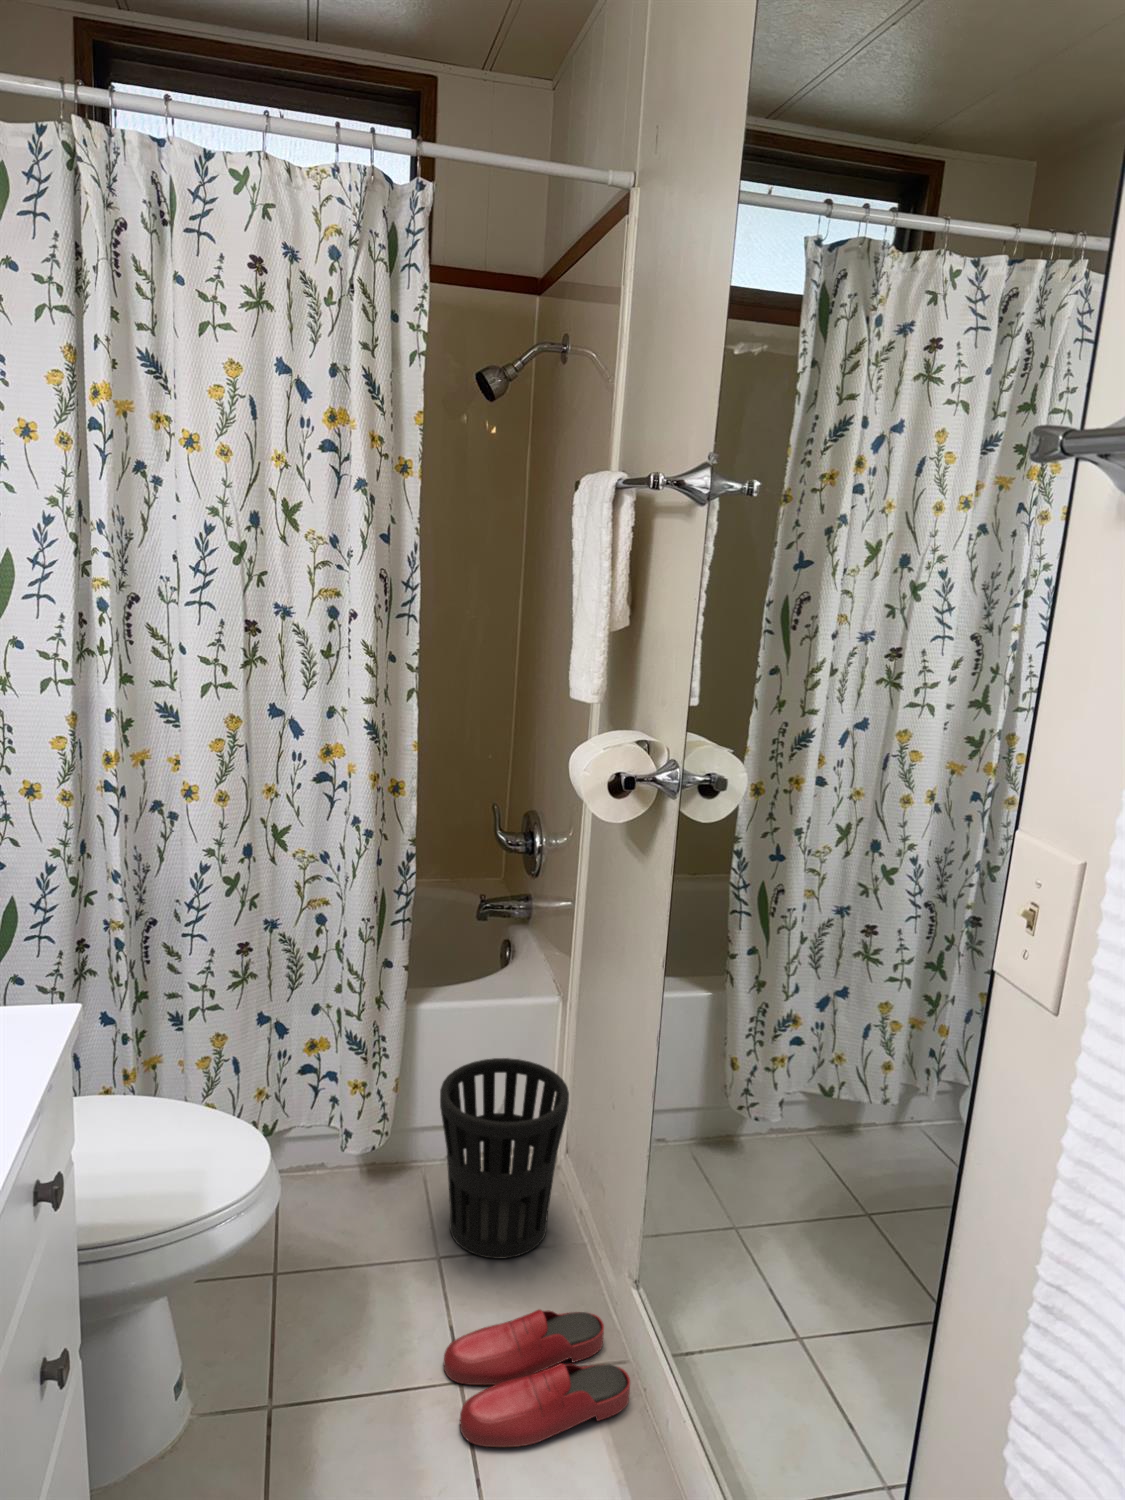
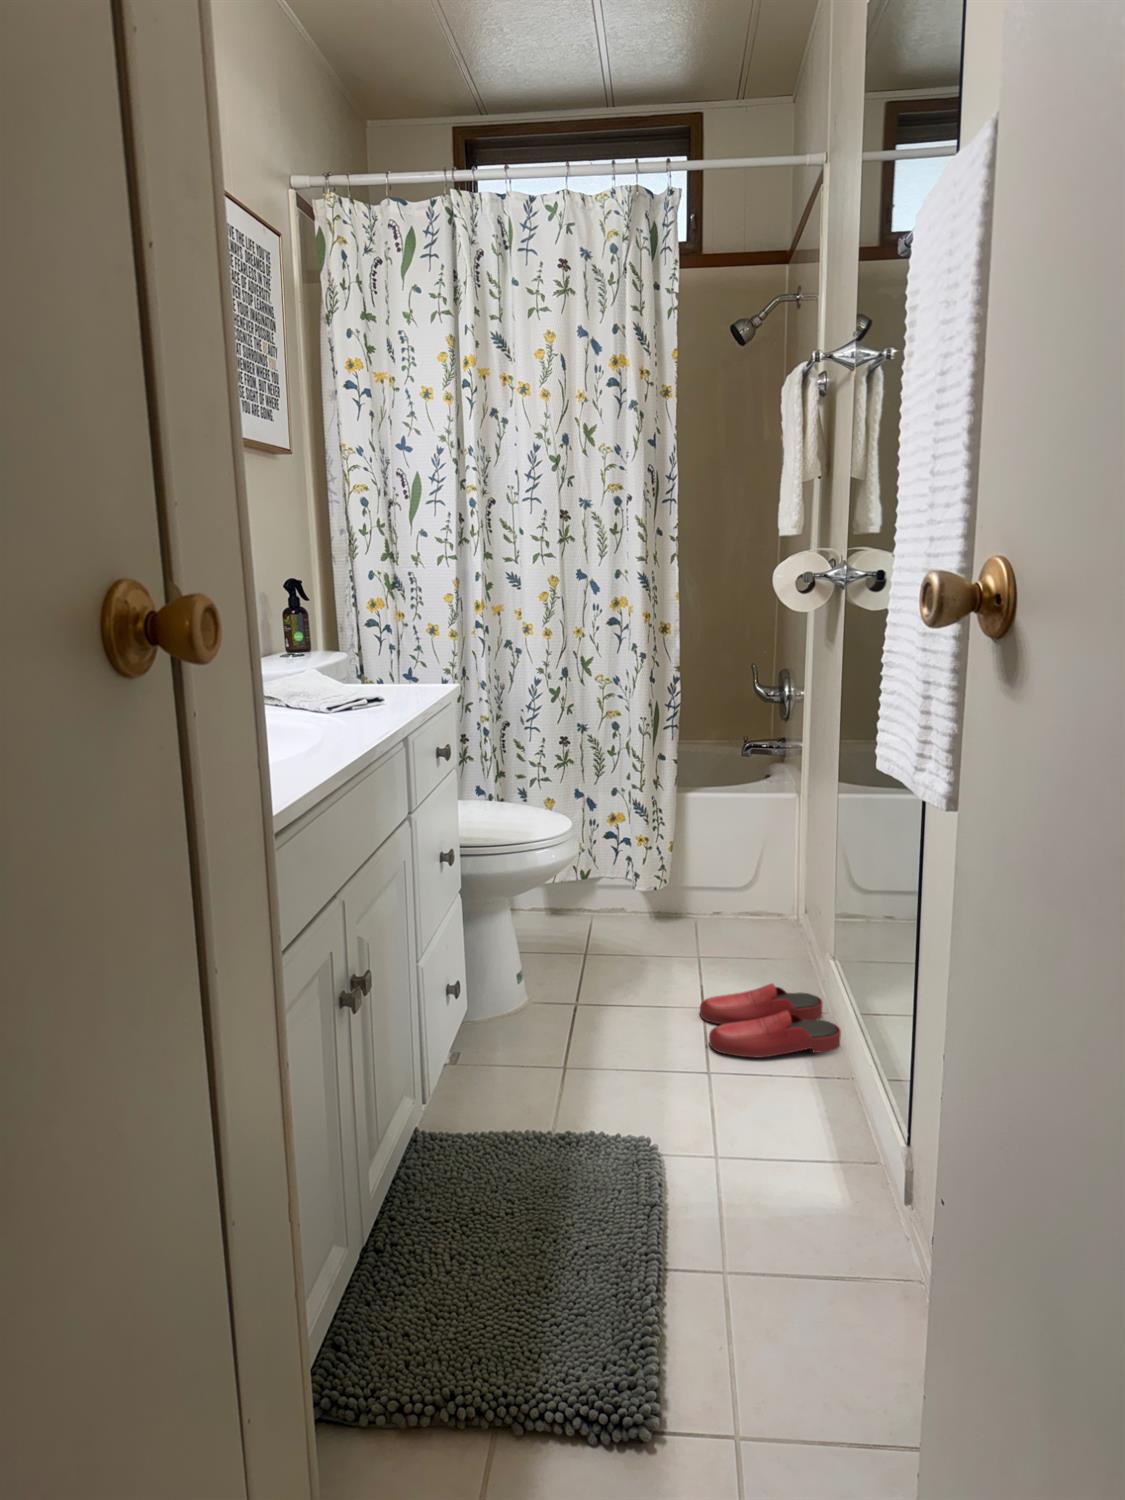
wastebasket: present [440,1058,569,1259] -> none [700,830,798,966]

